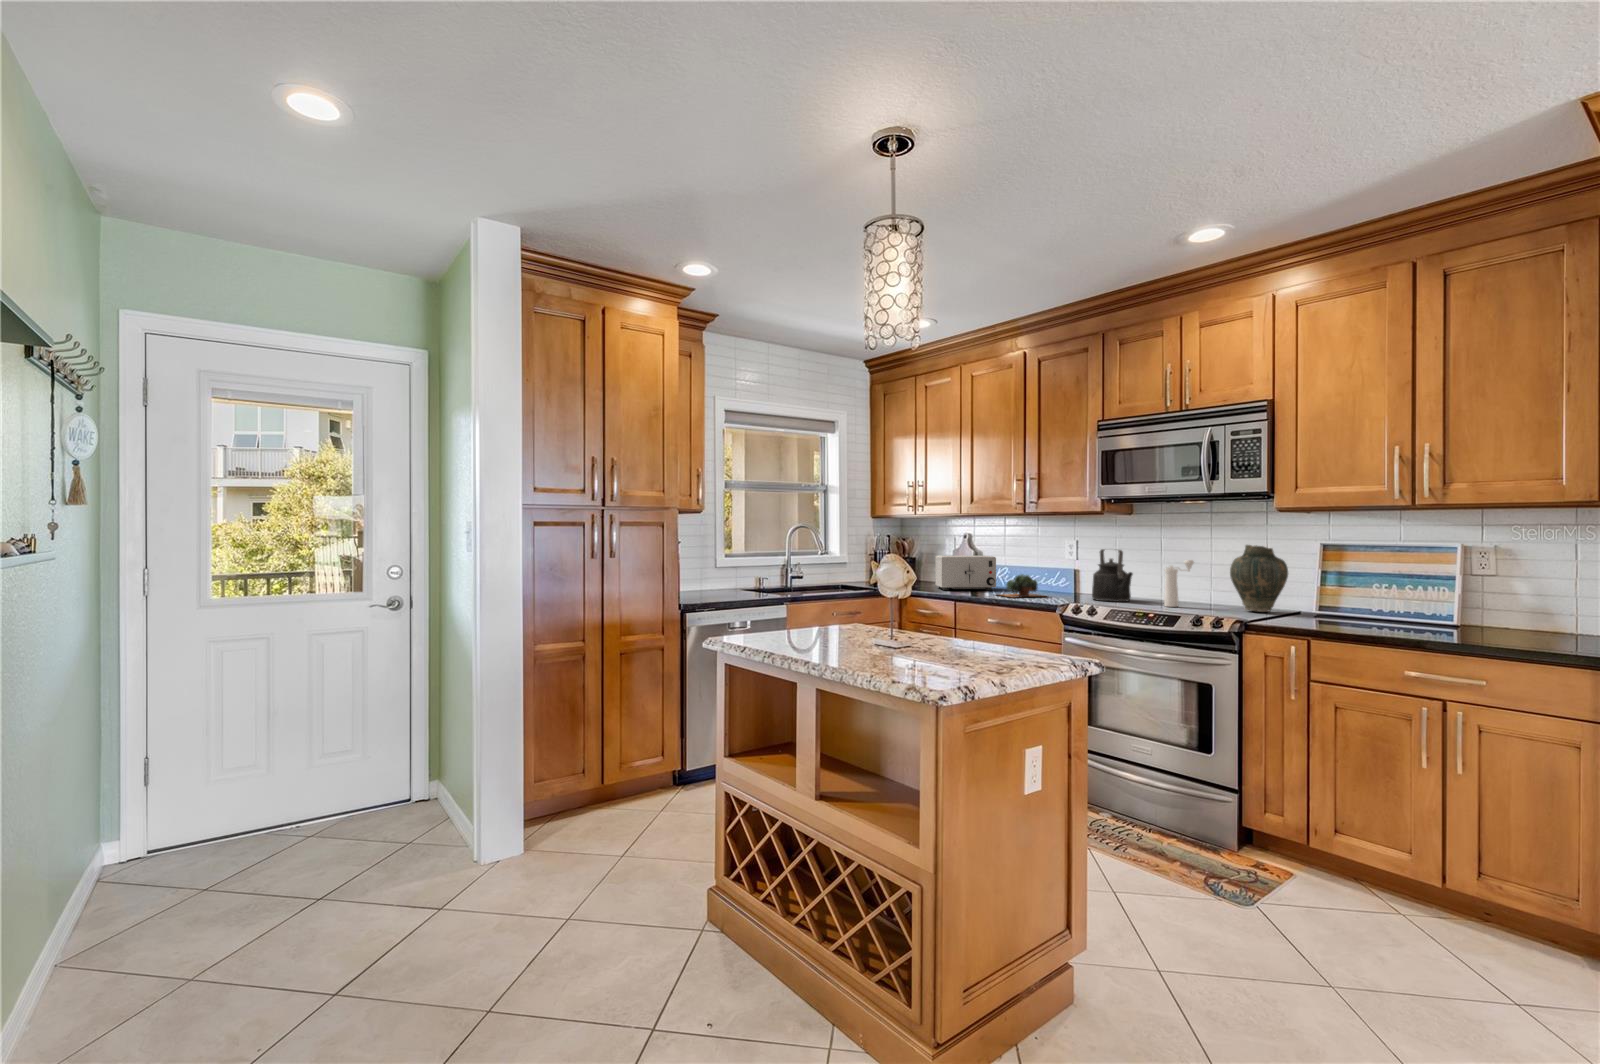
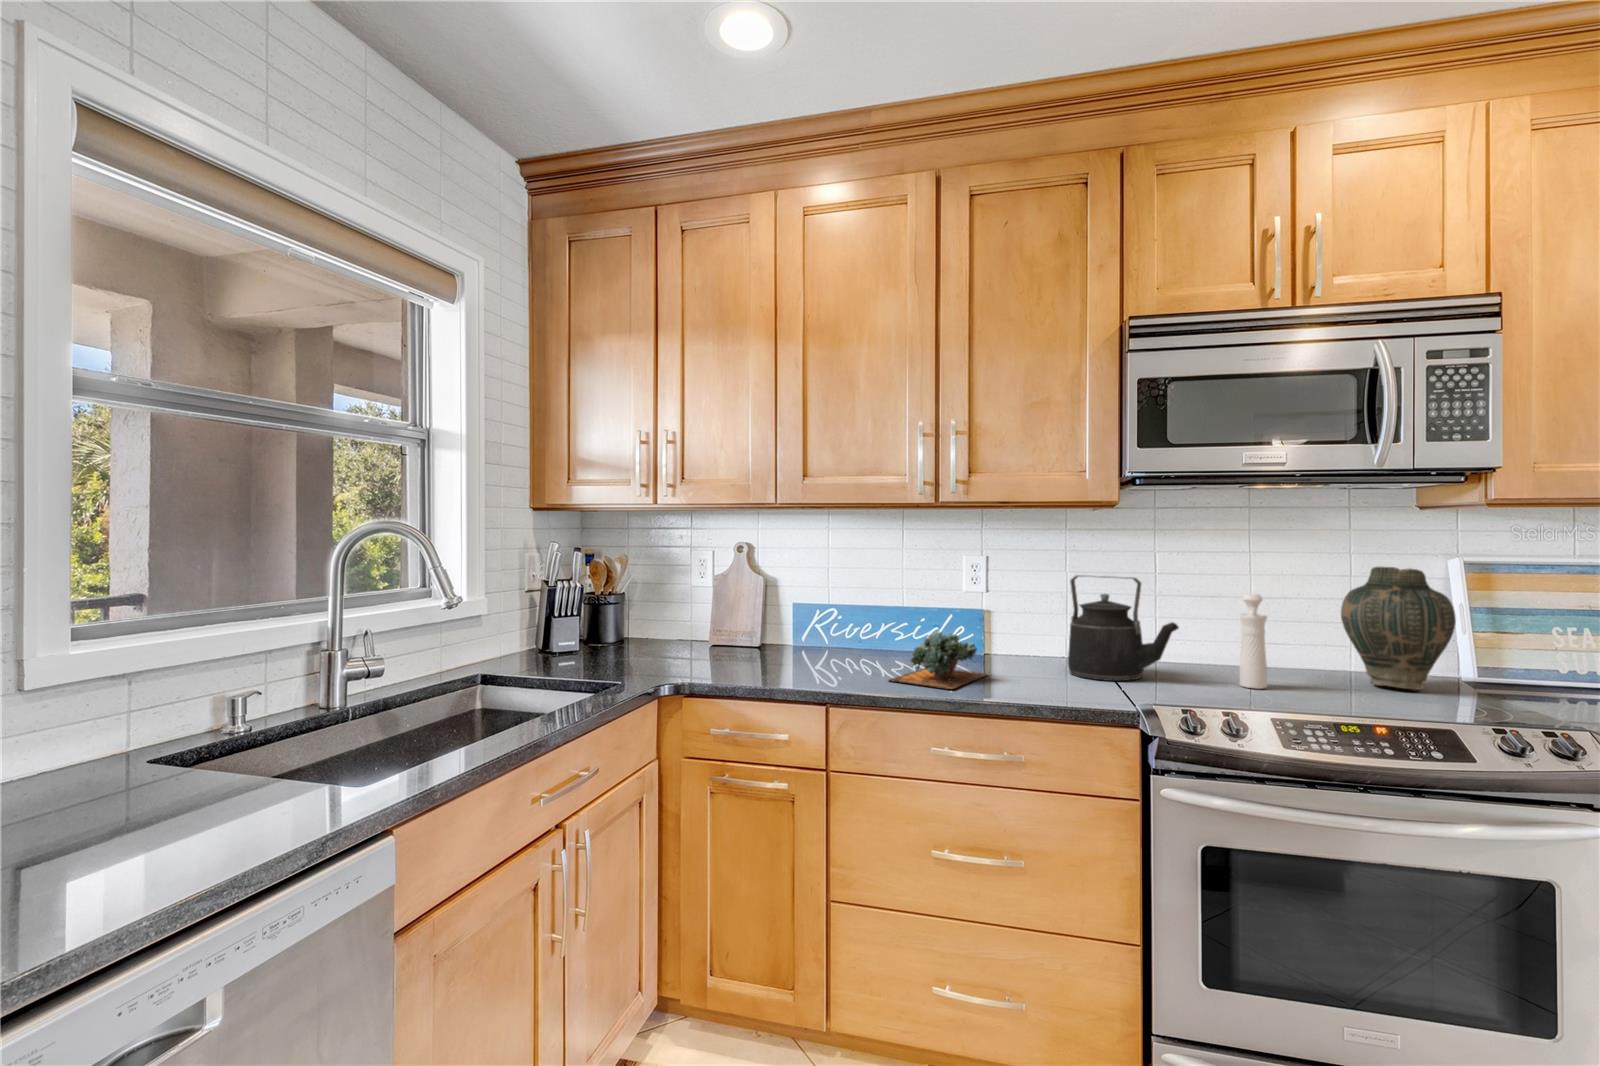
toaster: present [935,556,996,590] -> none [715,589,846,672]

